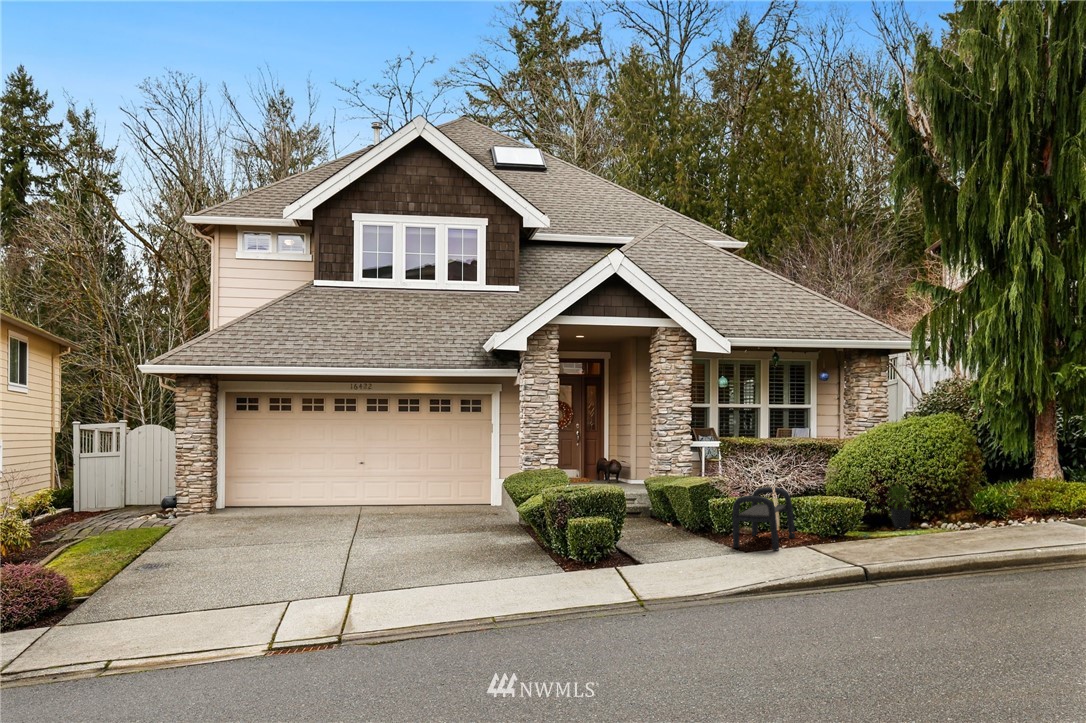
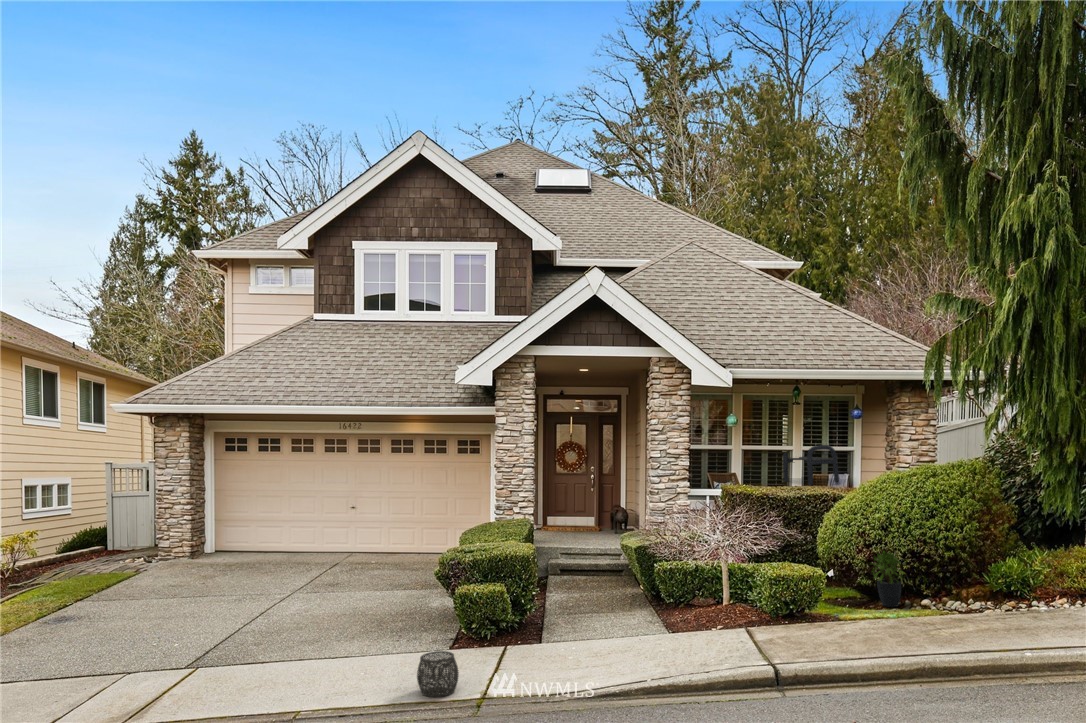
bench: present [733,487,795,551] -> present [783,445,839,485]
woven basket: none [582,567,618,604] -> present [417,651,459,697]

